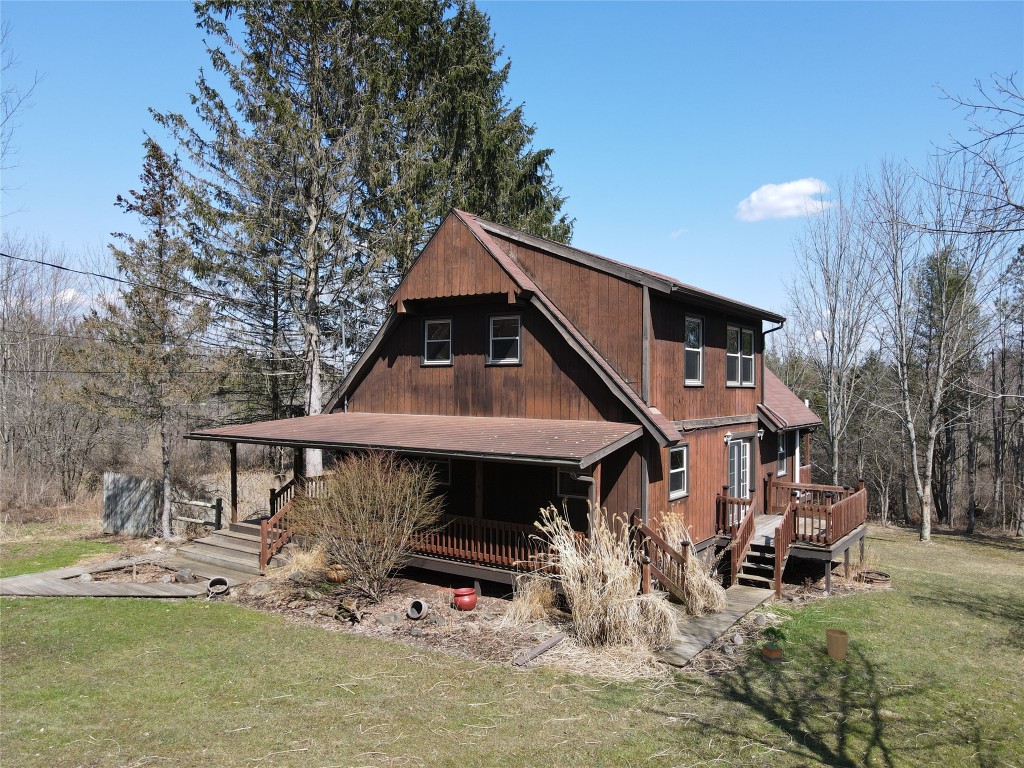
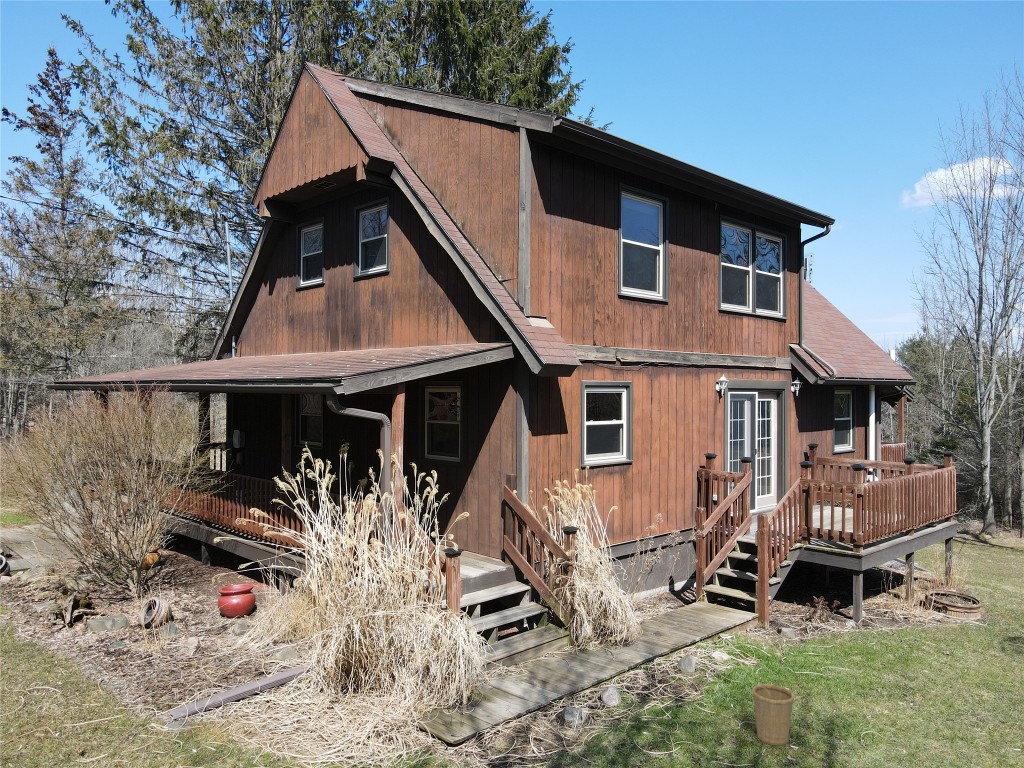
potted tree: present [760,627,787,665] -> none [615,673,661,744]

